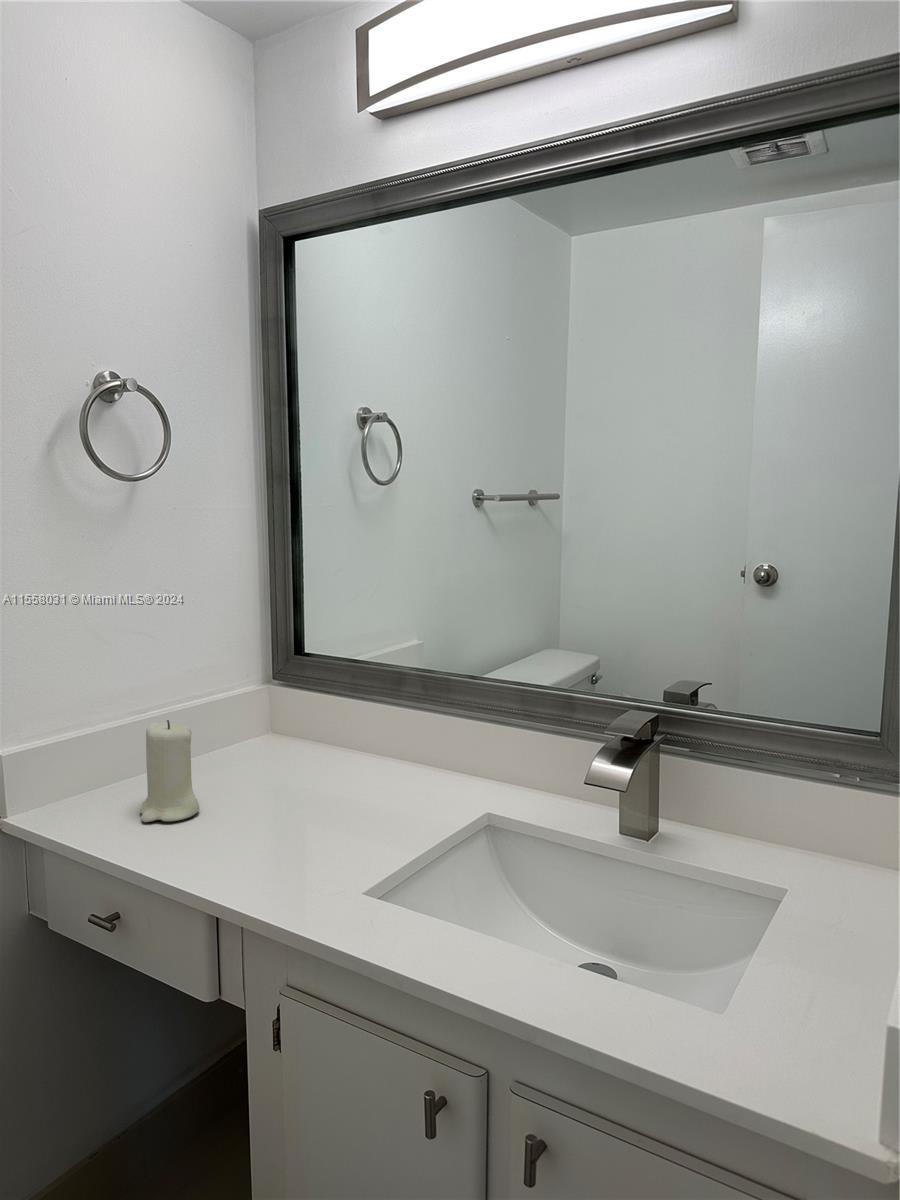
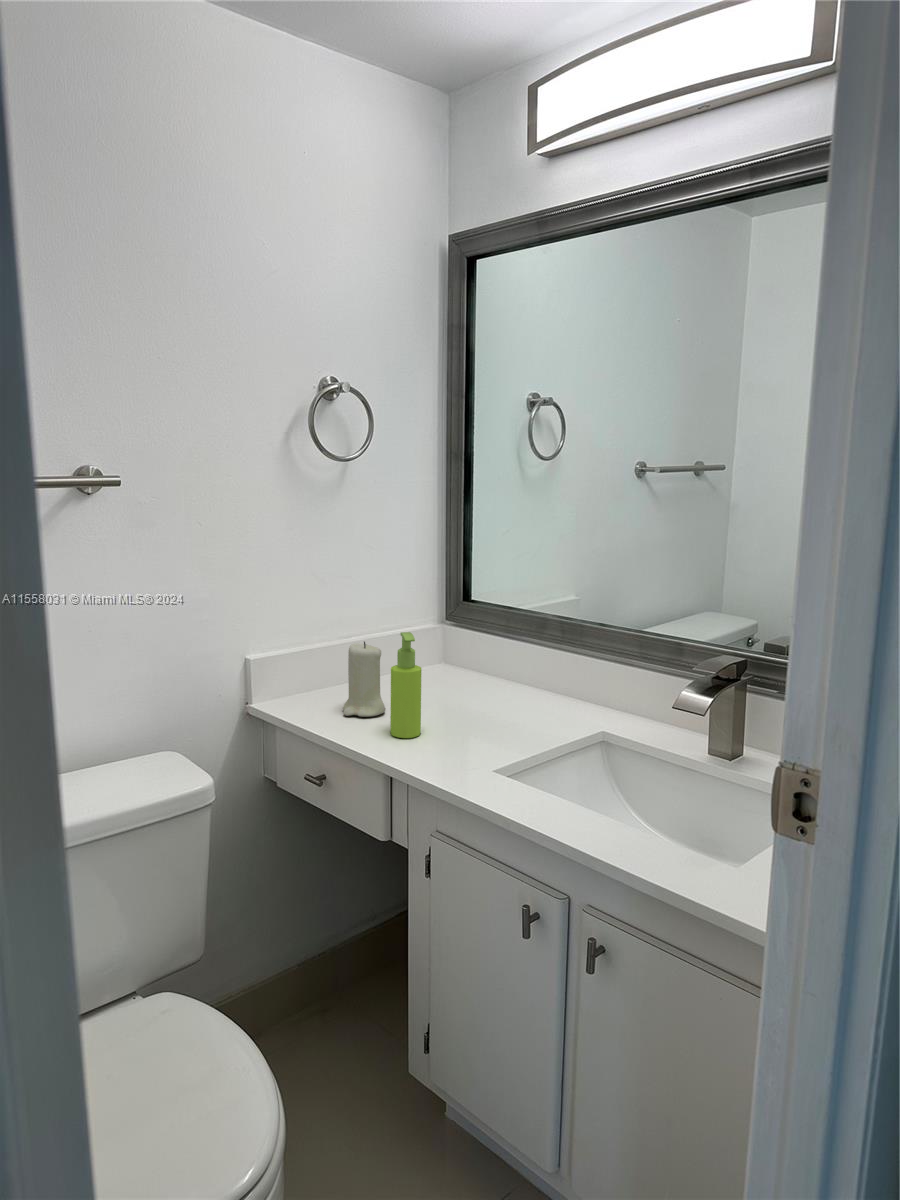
soap dispenser: none [210,707,253,851] -> present [390,632,421,738]

